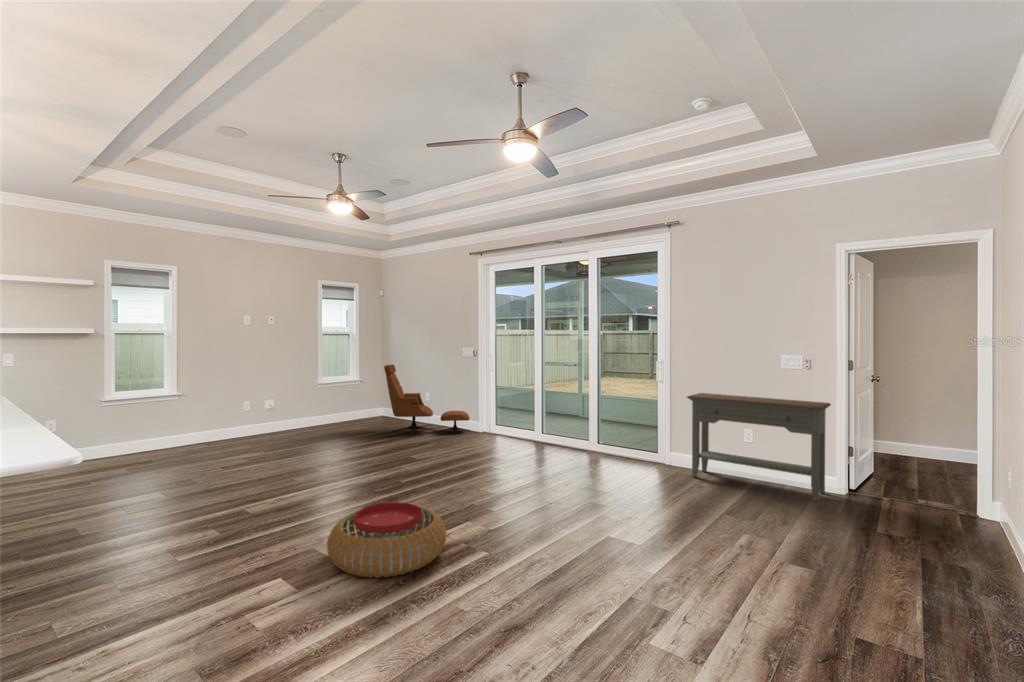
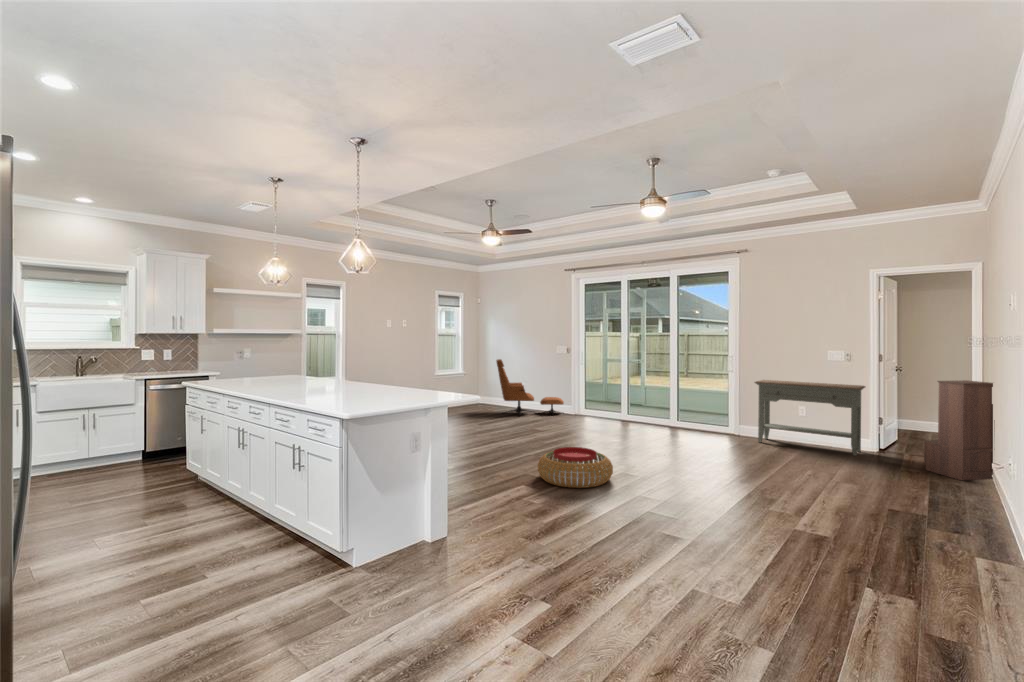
bookshelf: none [912,399,1017,551] -> present [924,380,995,480]

